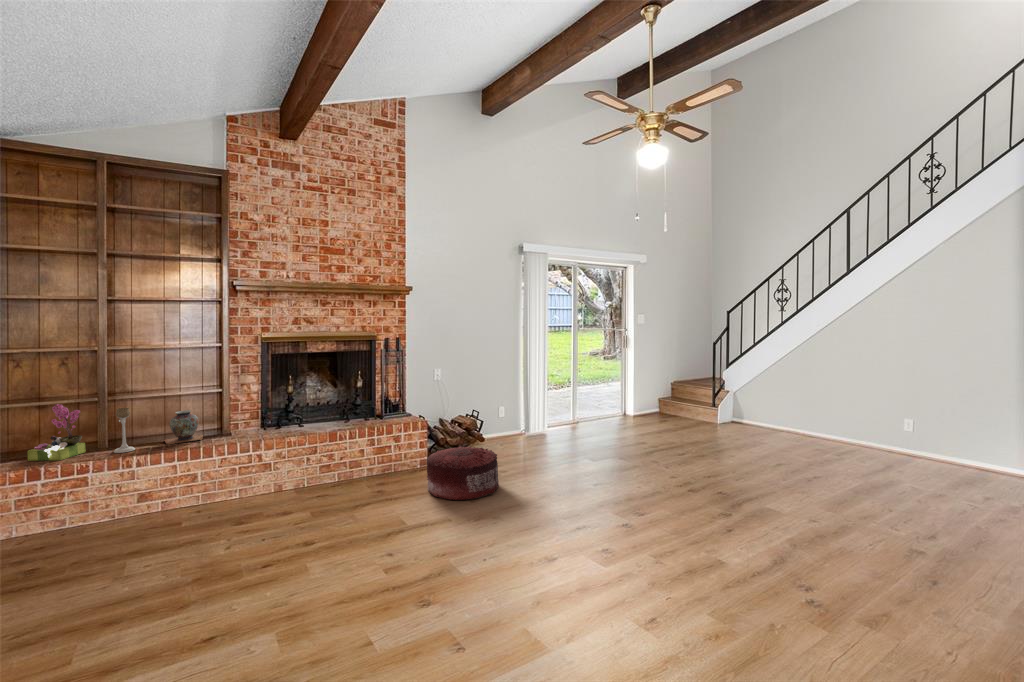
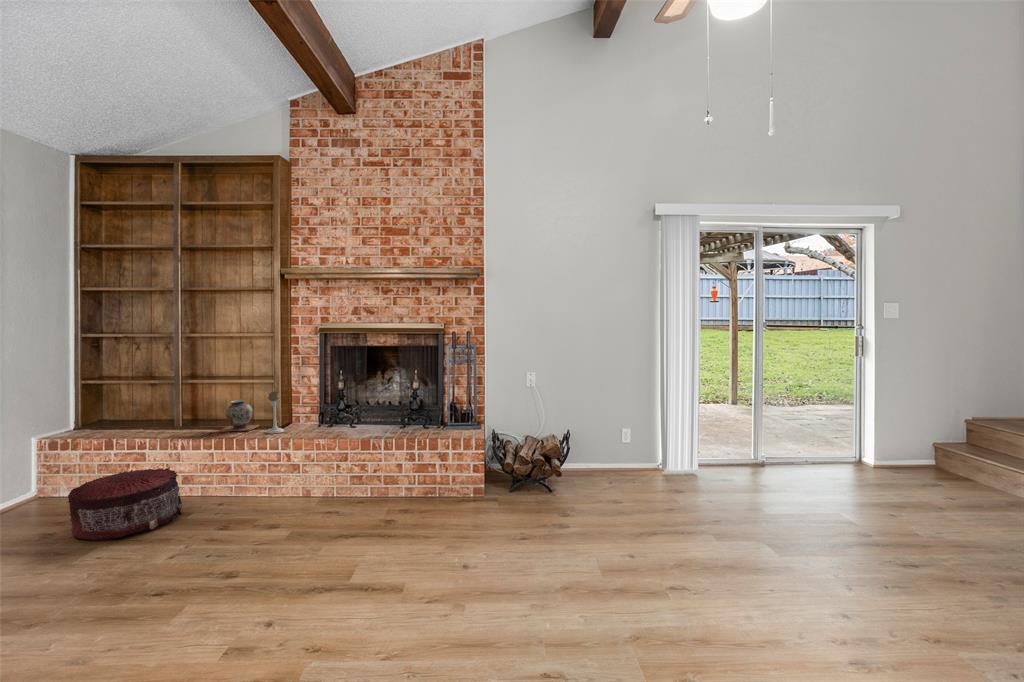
flower arrangement: present [27,404,86,461] -> none [117,385,161,437]
candle holder: present [114,408,135,453] -> present [266,392,284,434]
pouf: present [427,446,499,500] -> present [68,468,182,540]

